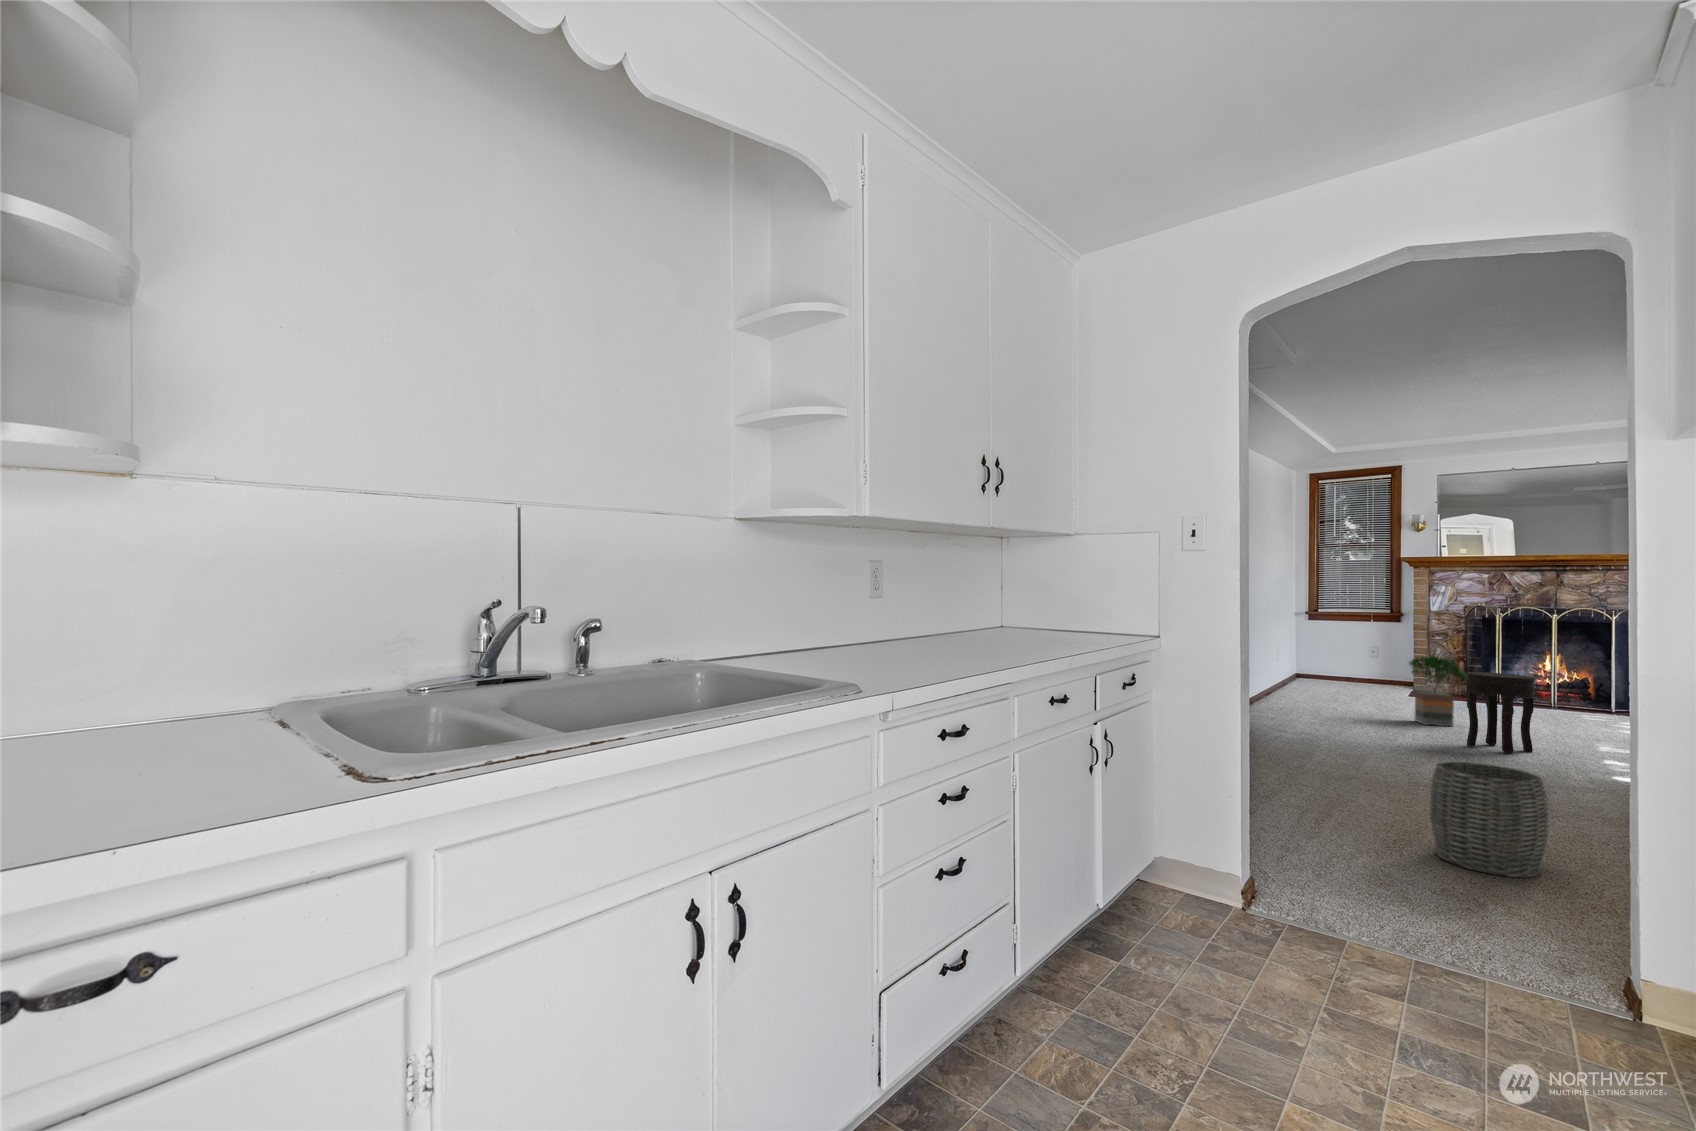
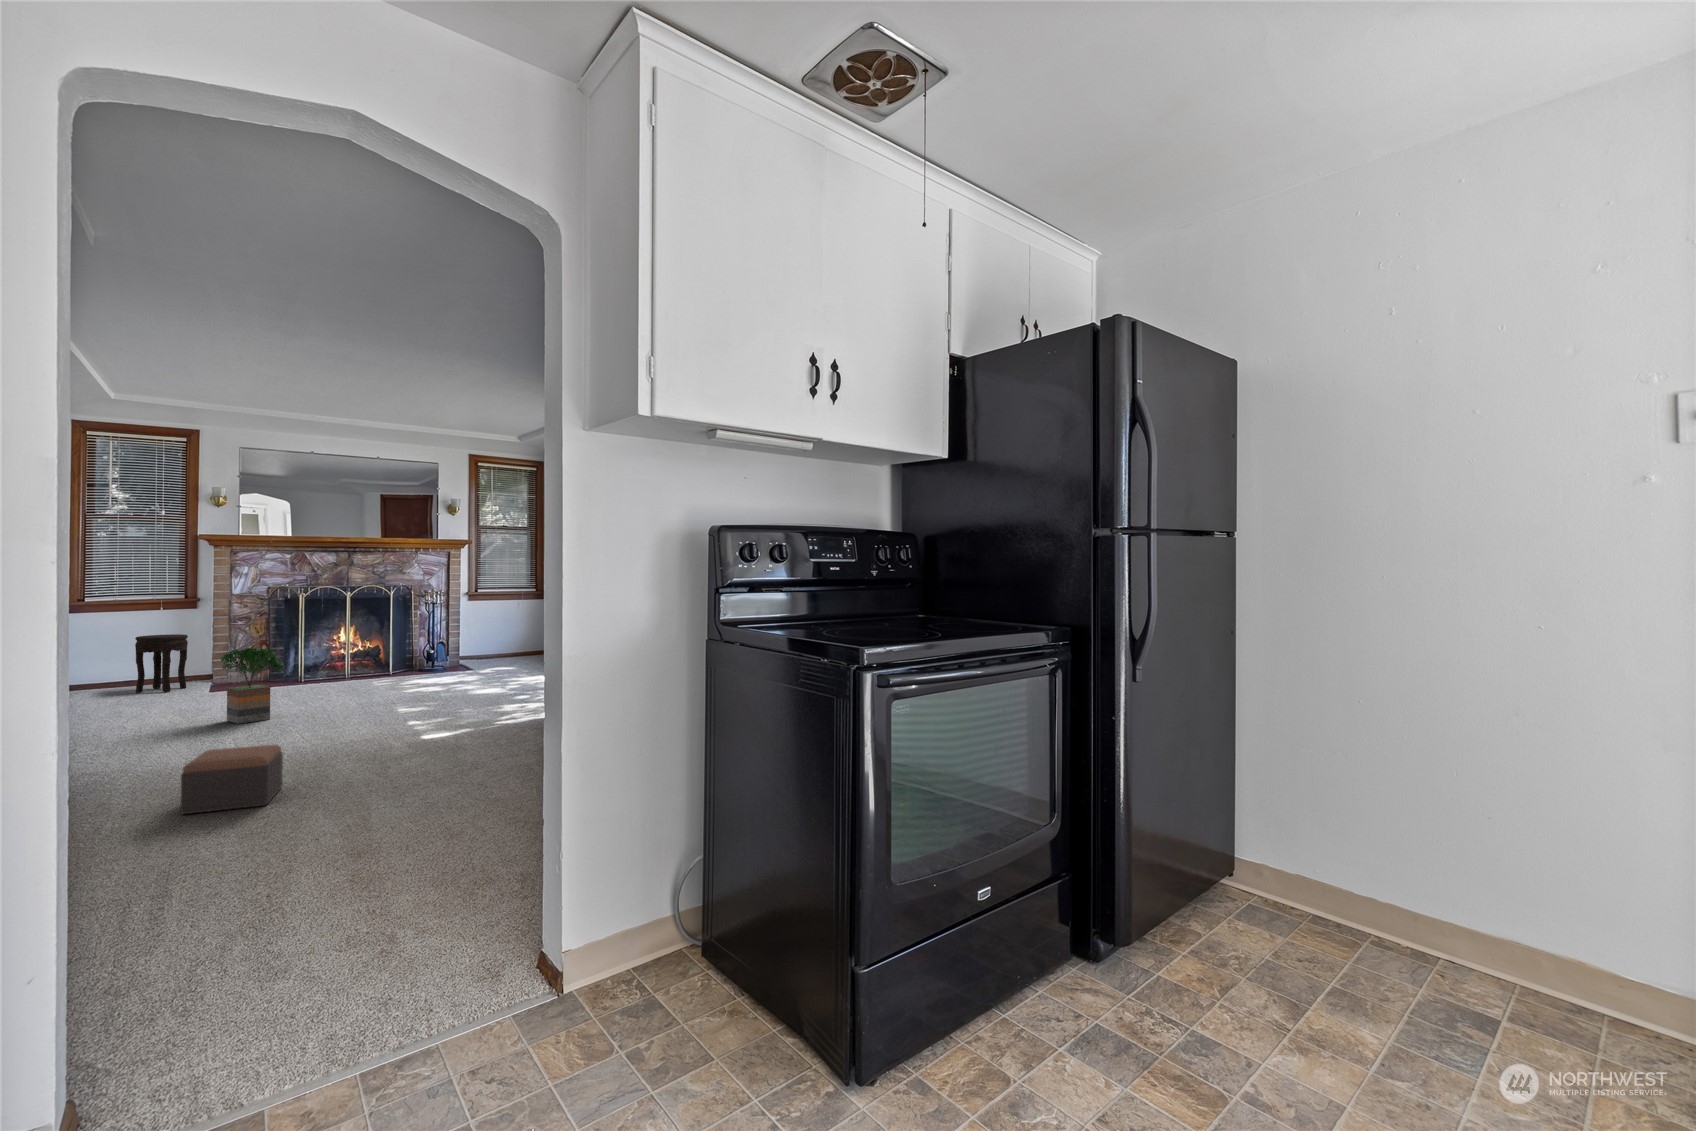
side table: present [1466,672,1535,754] -> present [135,634,188,693]
footstool: none [1353,726,1440,783] -> present [181,745,283,814]
woven basket: present [1430,762,1548,877] -> none [315,779,427,904]

